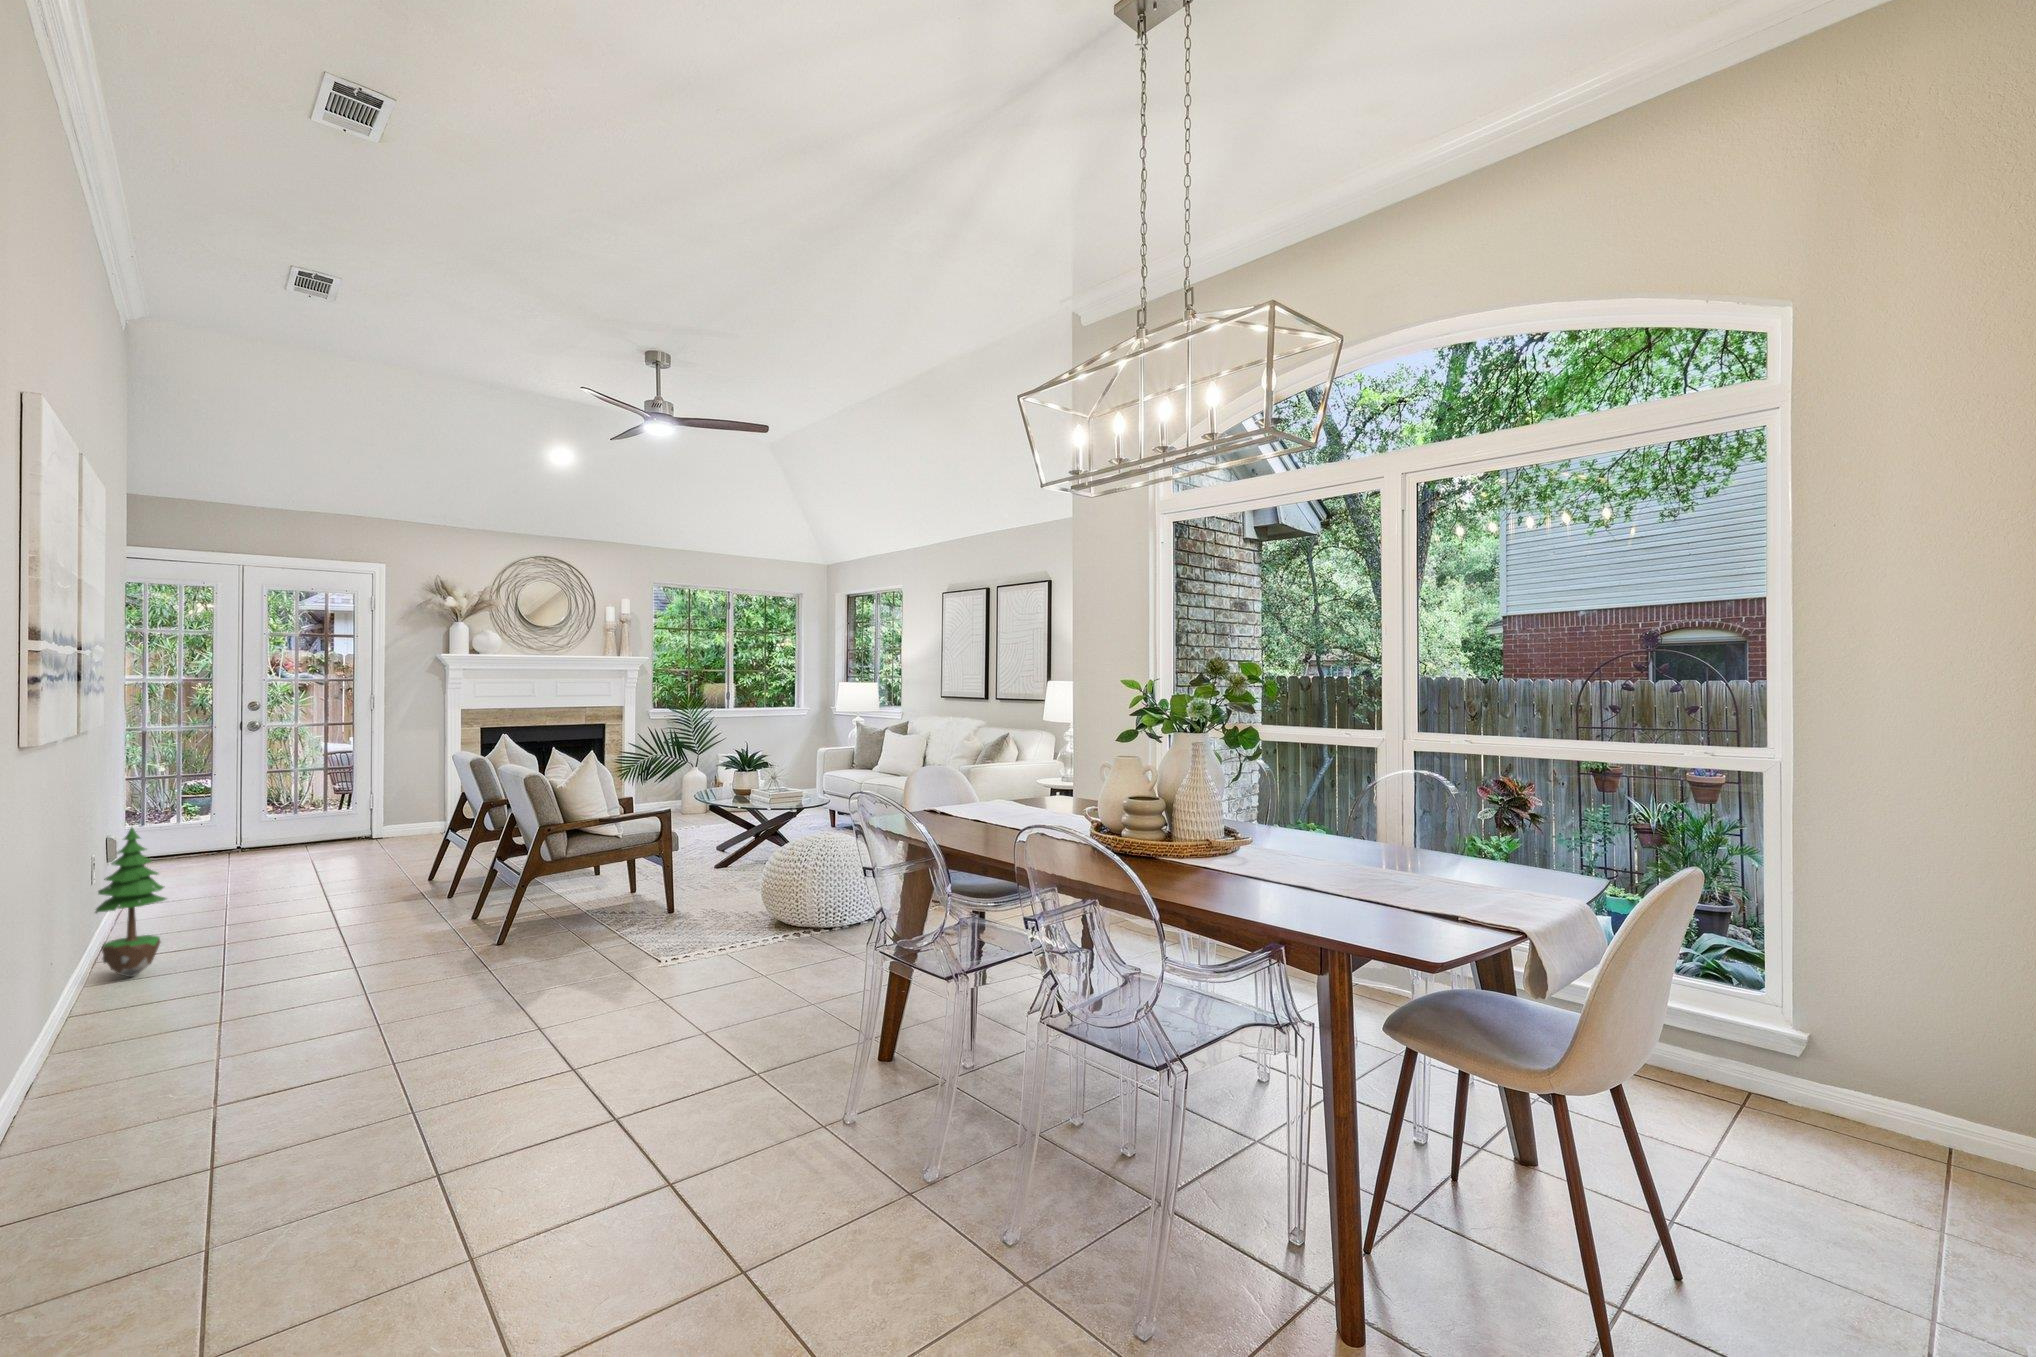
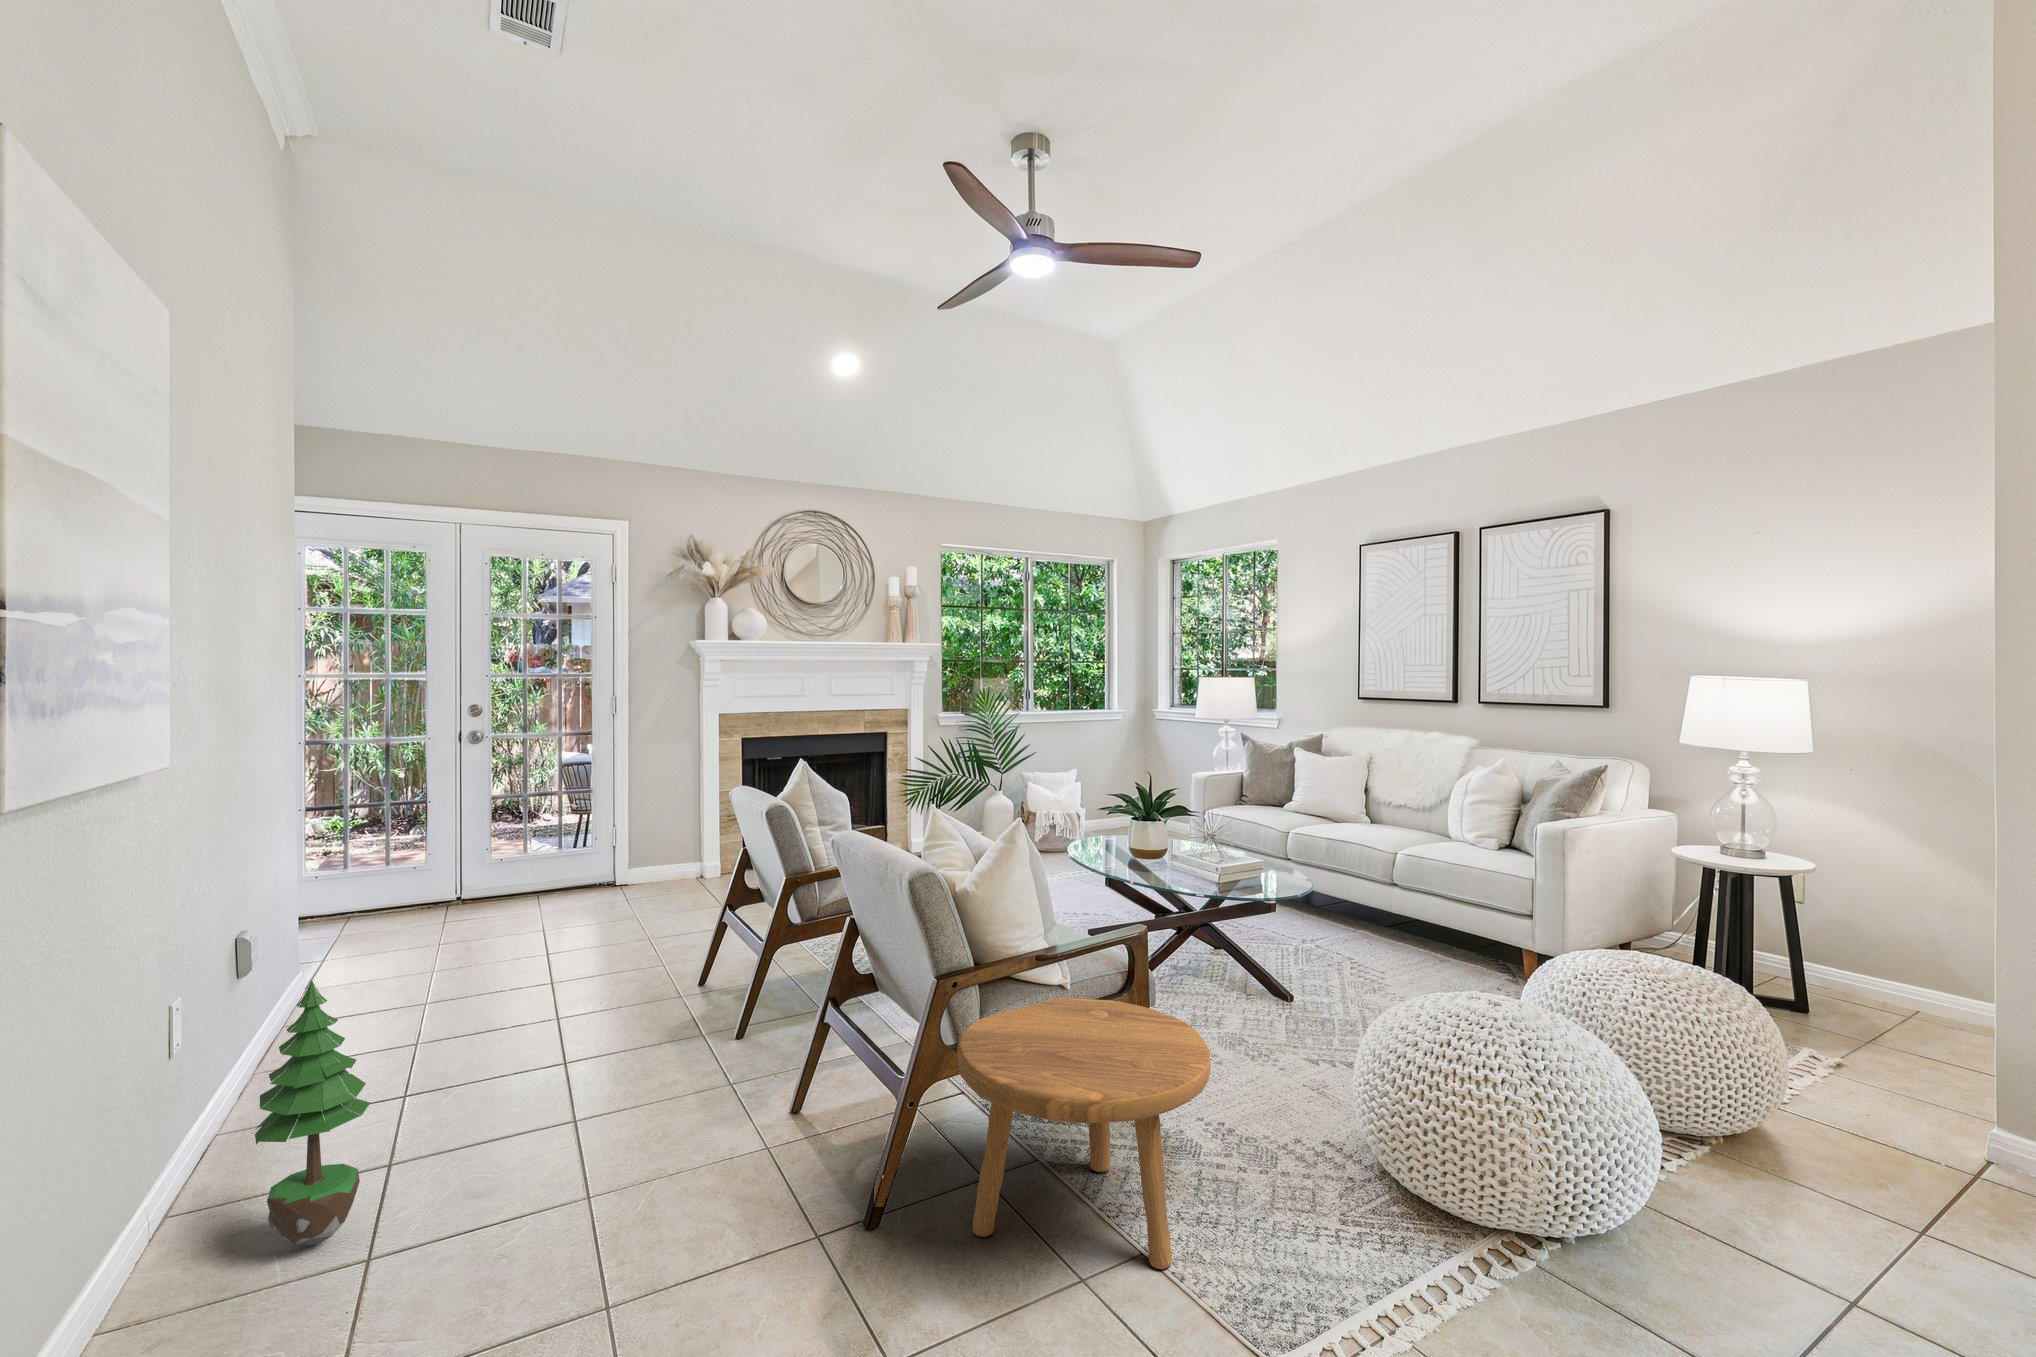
footstool: none [529,839,675,957] -> present [958,998,1211,1269]

